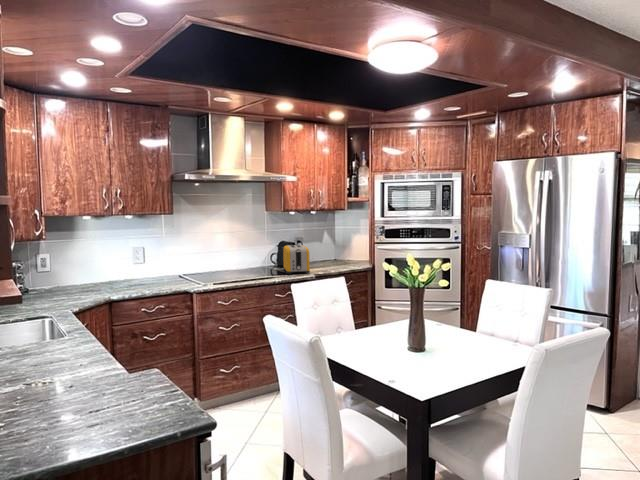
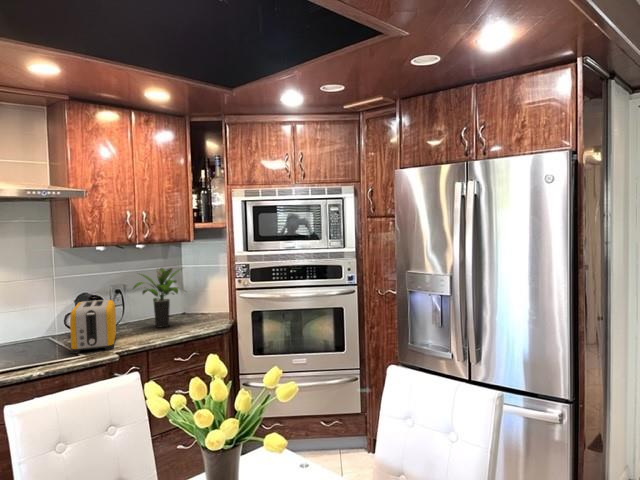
potted plant: none [311,227,344,266] -> present [133,268,182,328]

